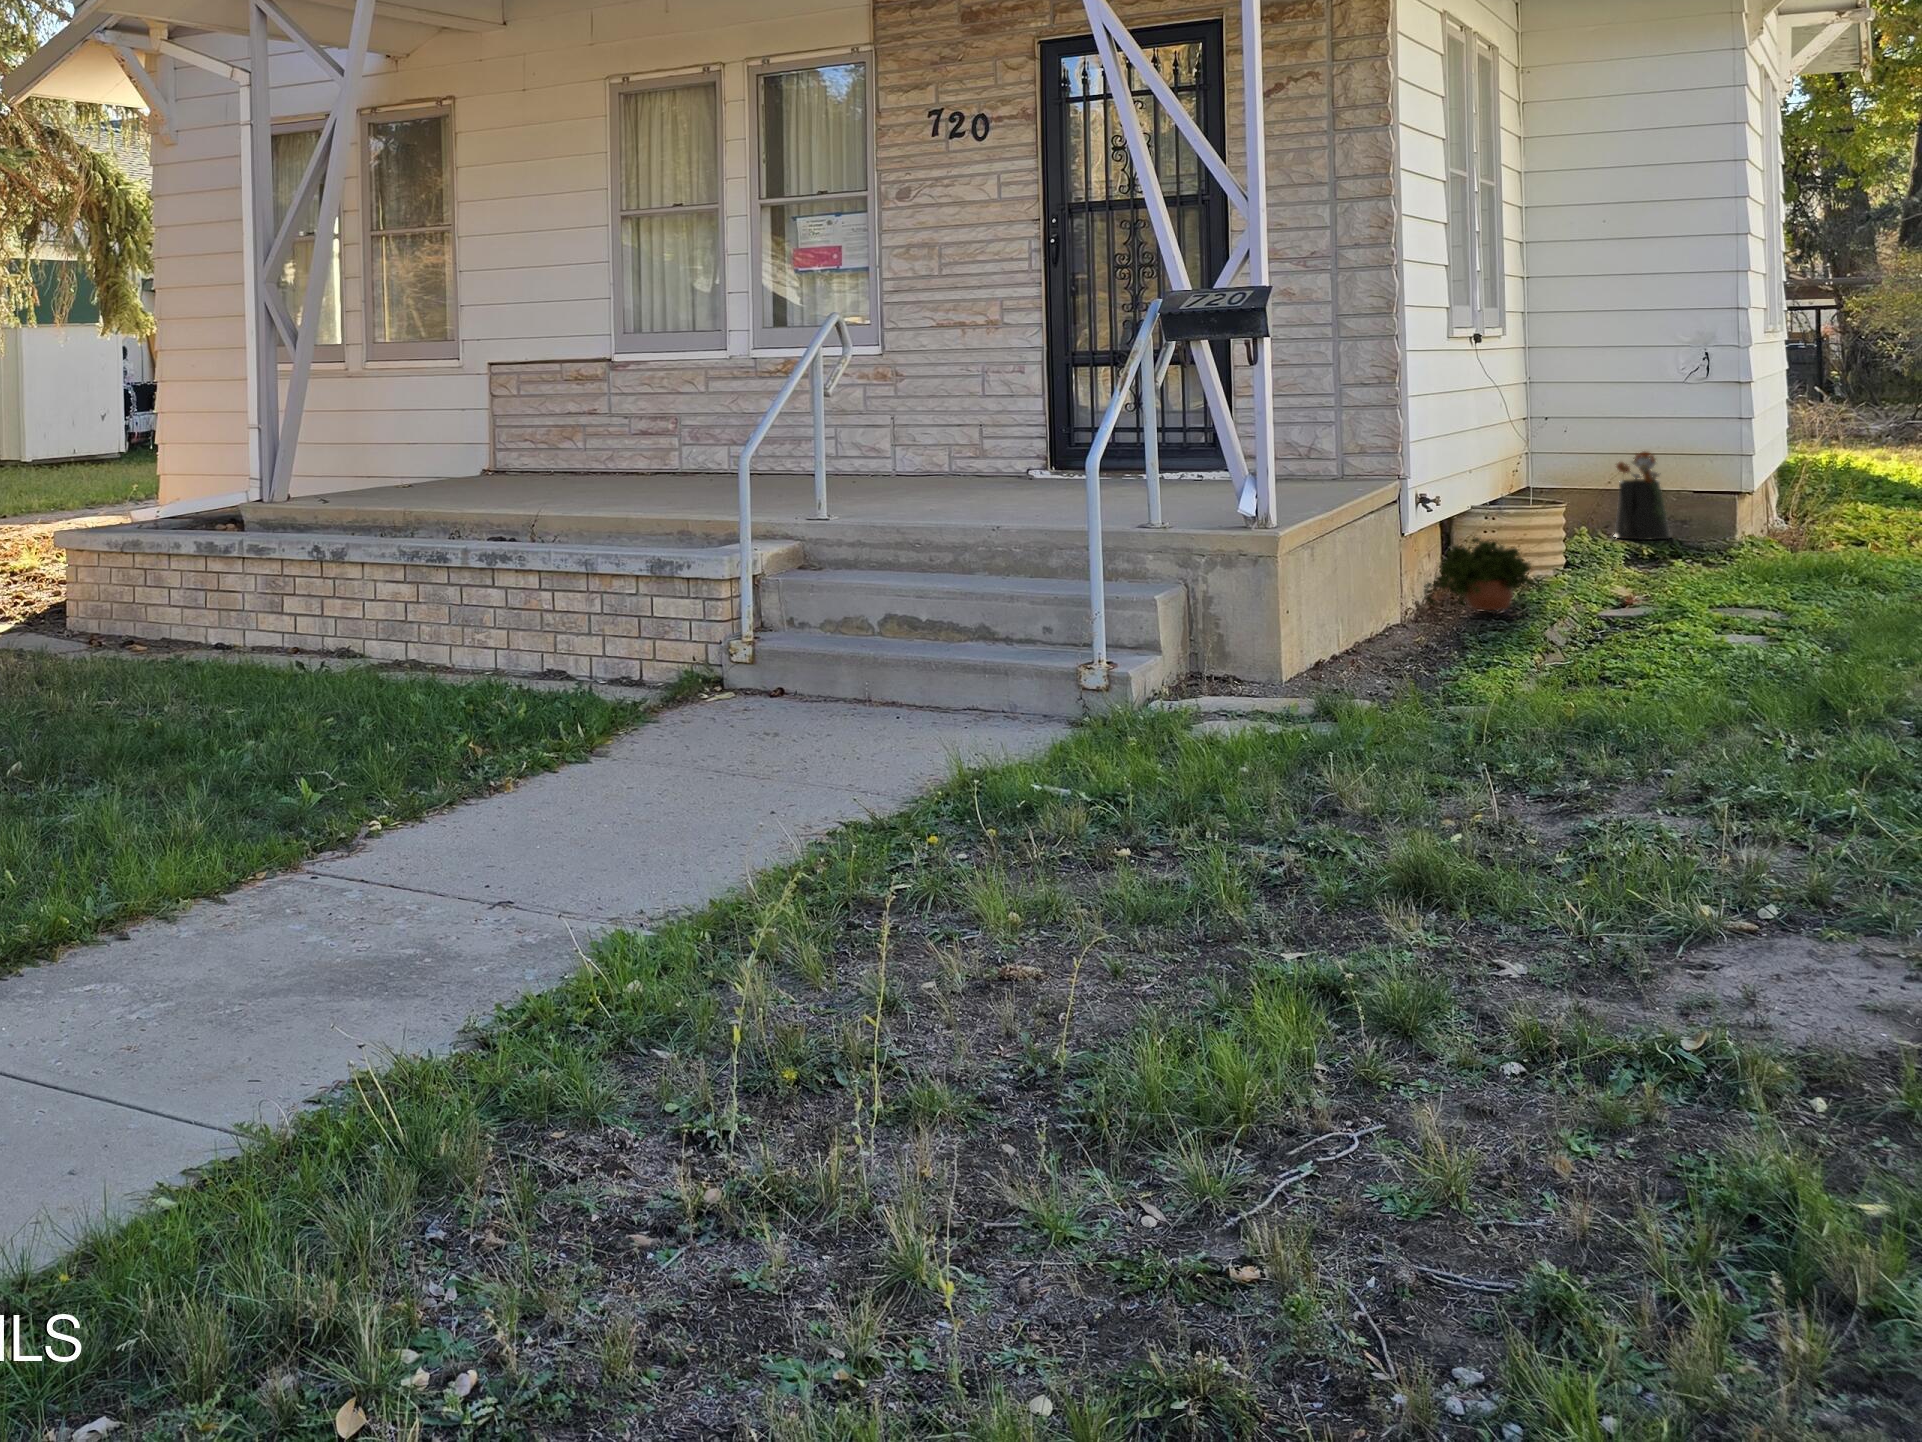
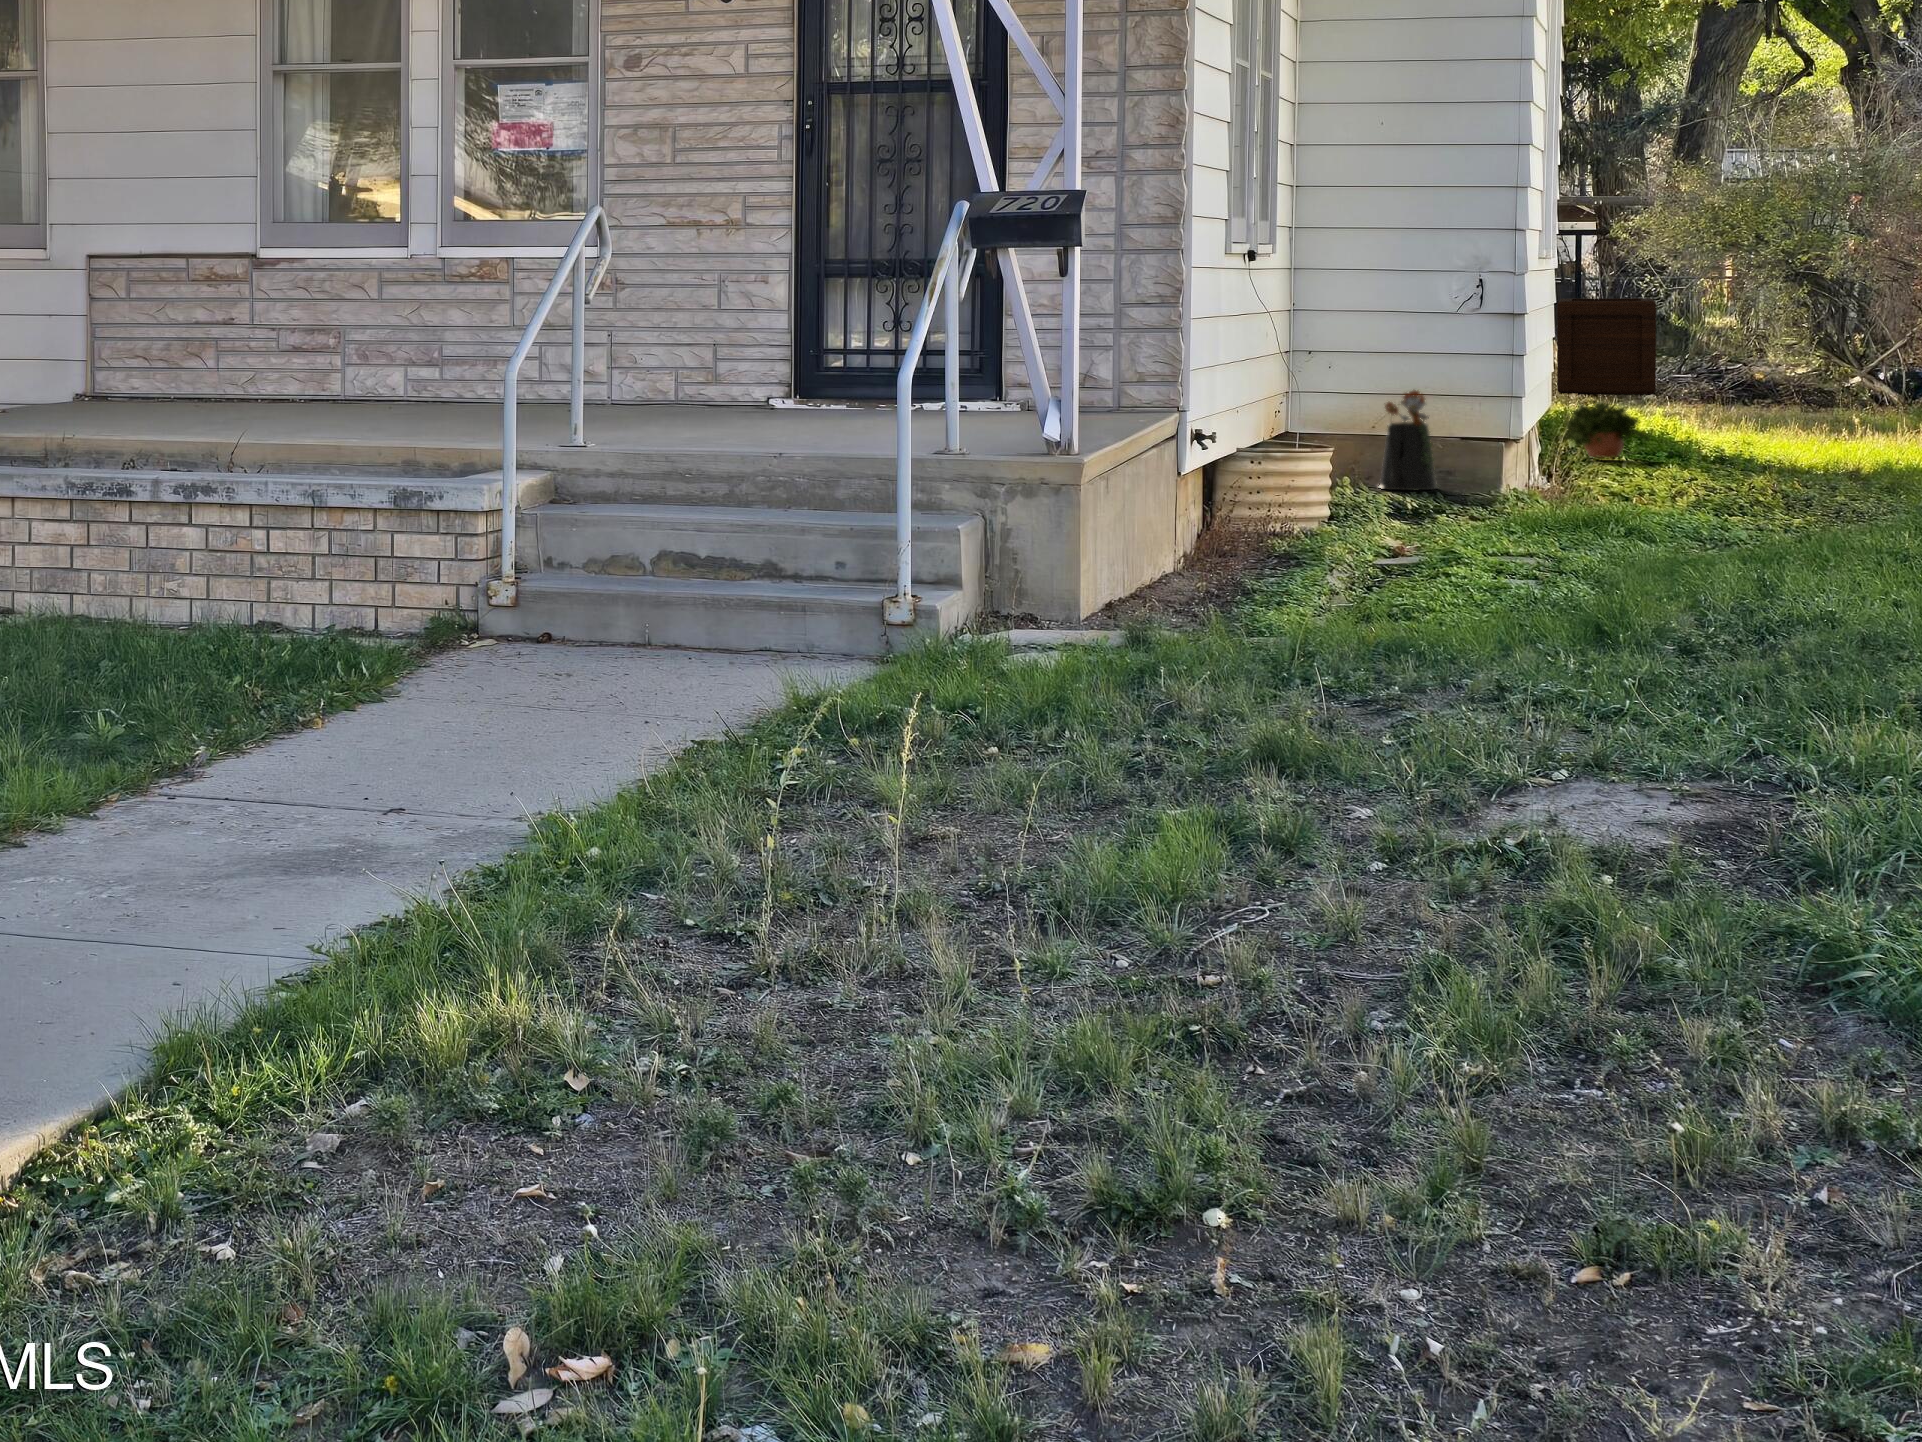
wooden crate: none [1792,361,1890,442] -> present [1557,298,1656,394]
potted plant: present [1424,538,1544,610] -> present [1552,400,1650,458]

